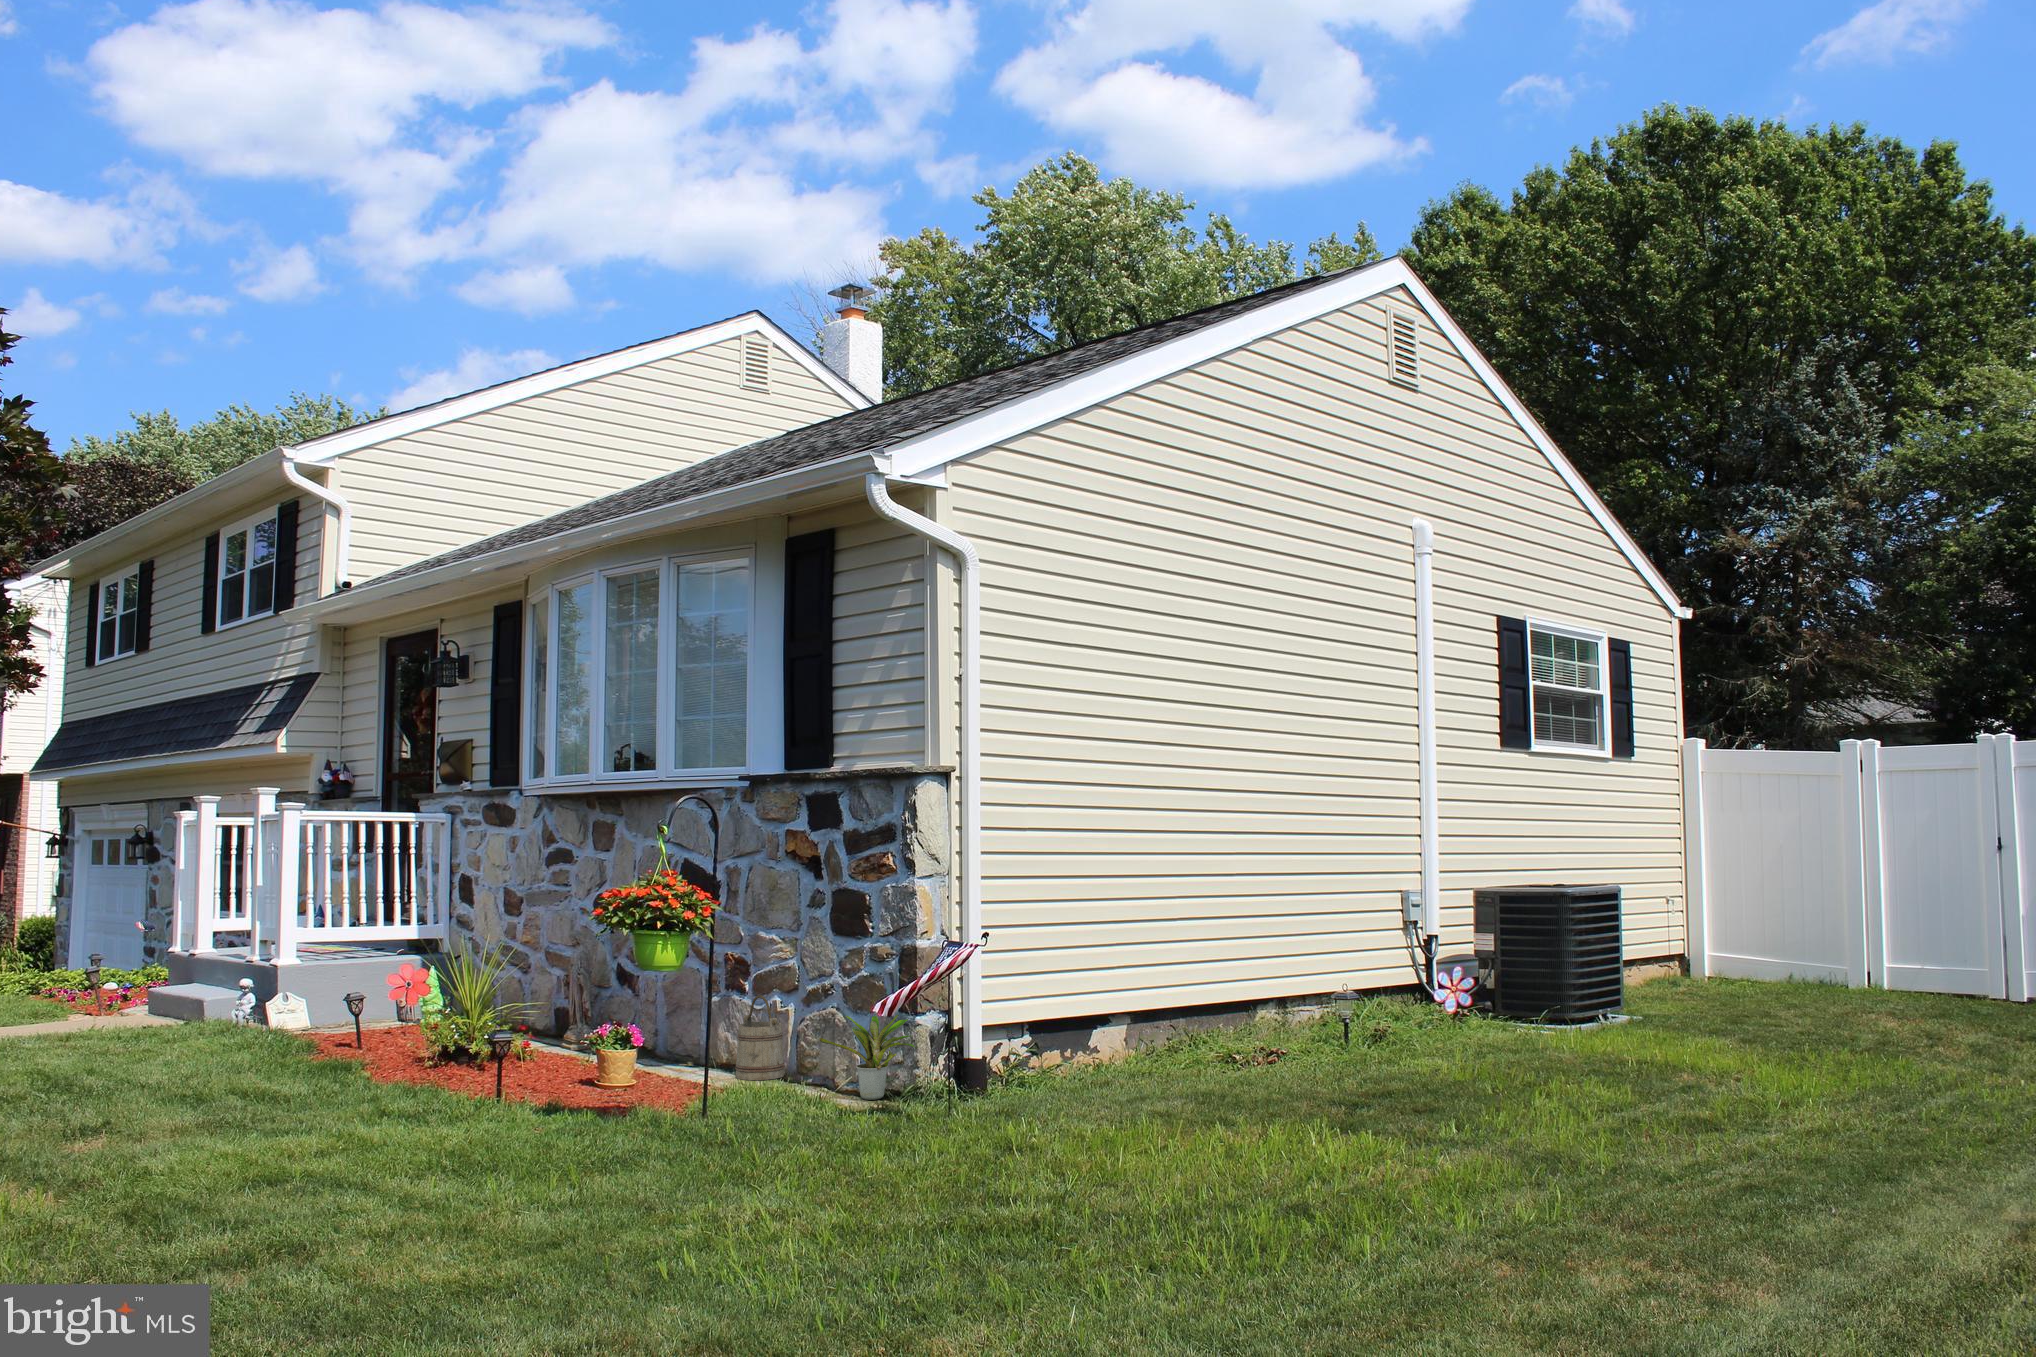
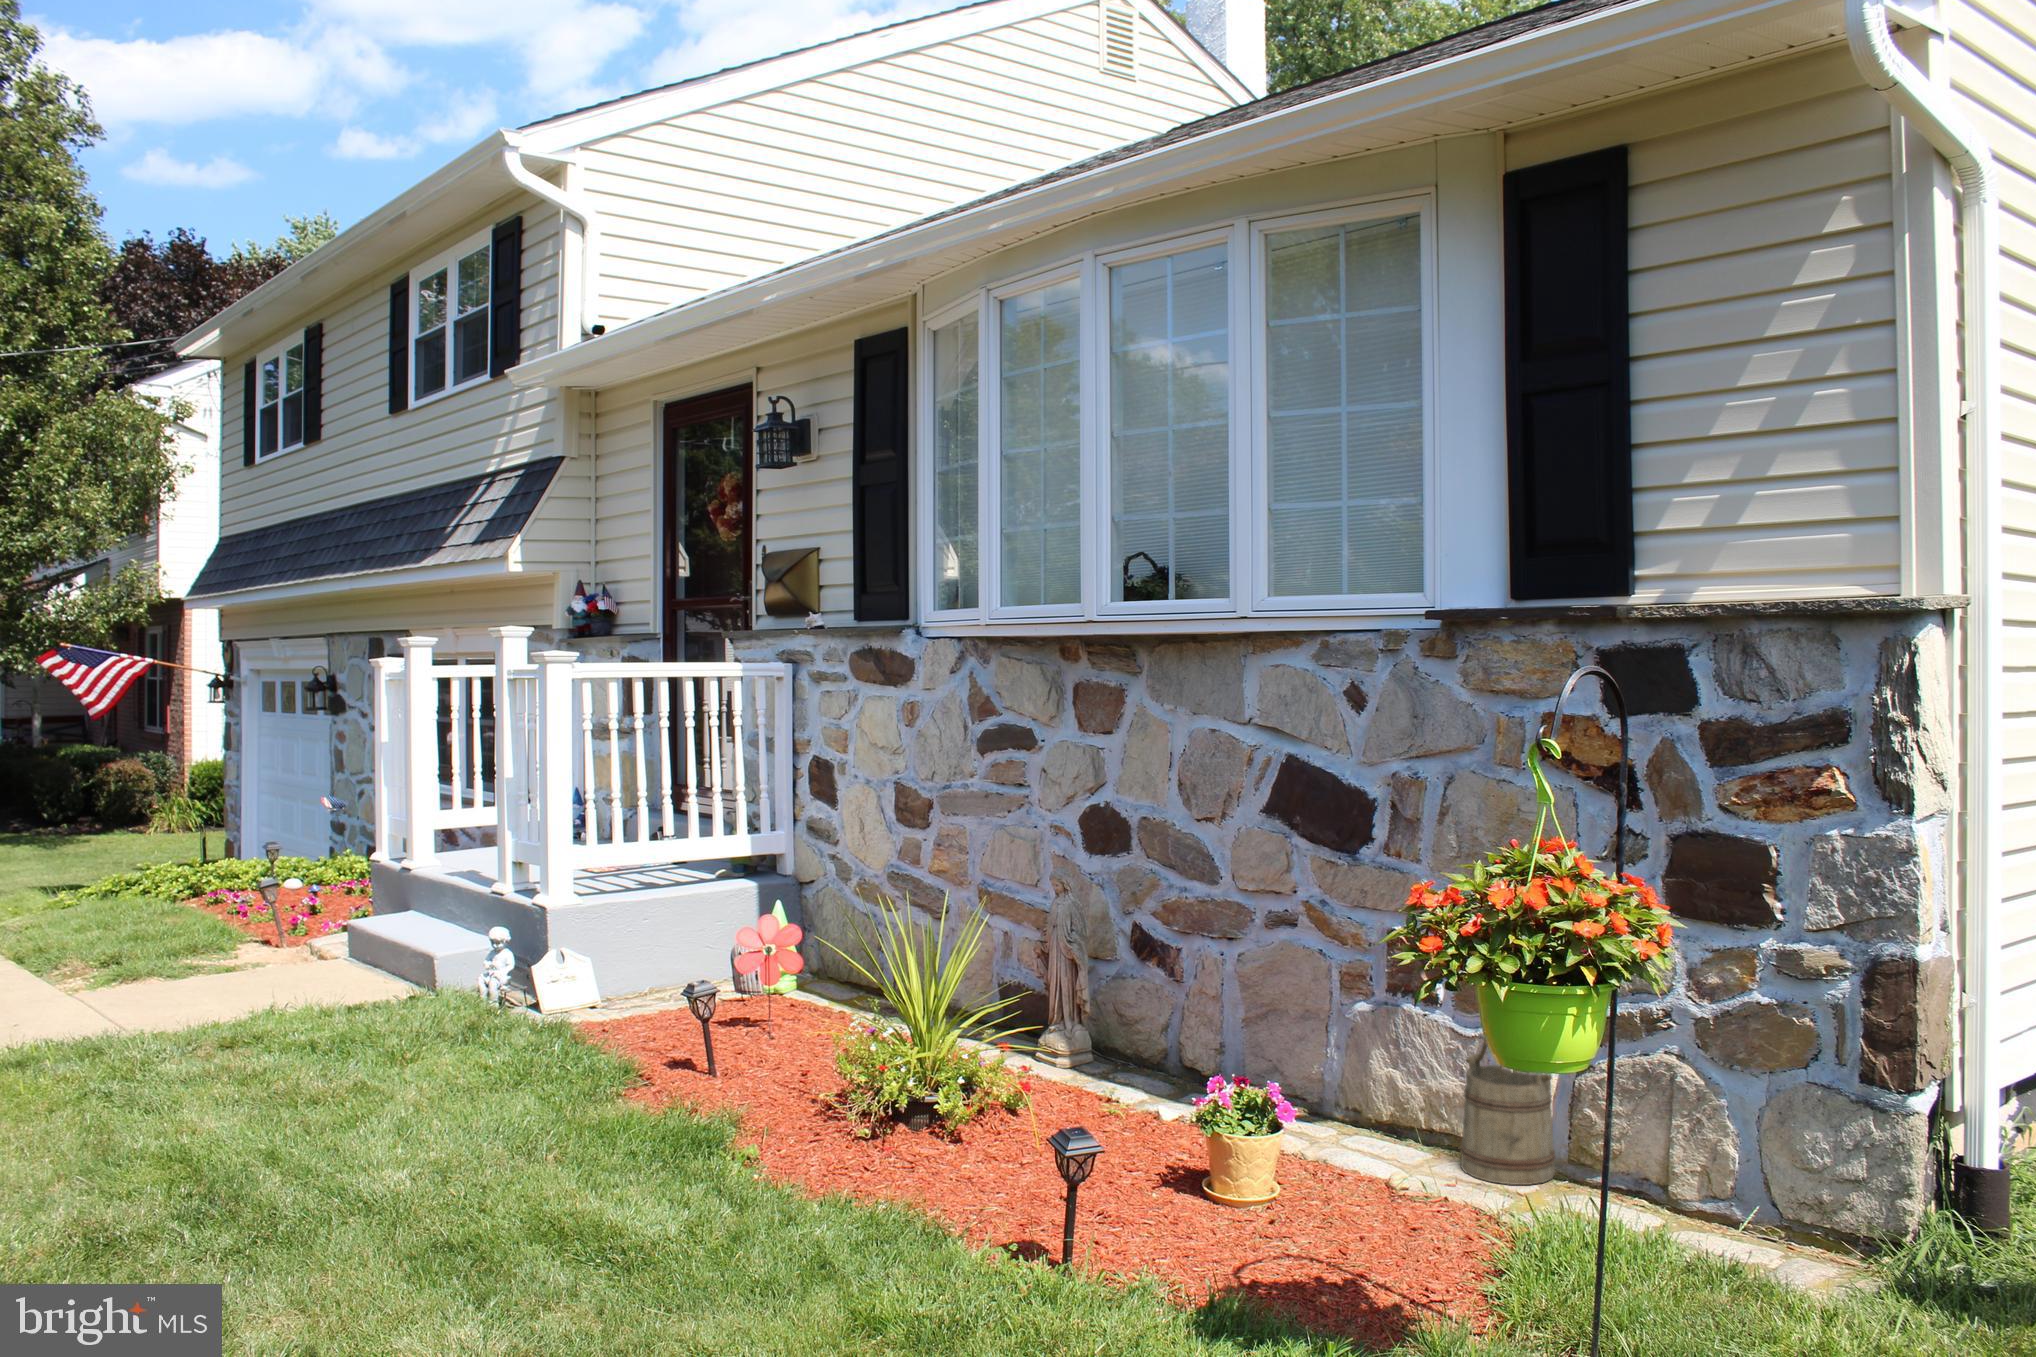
potted plant: present [819,1015,915,1100] -> none [1728,1100,1970,1272]

